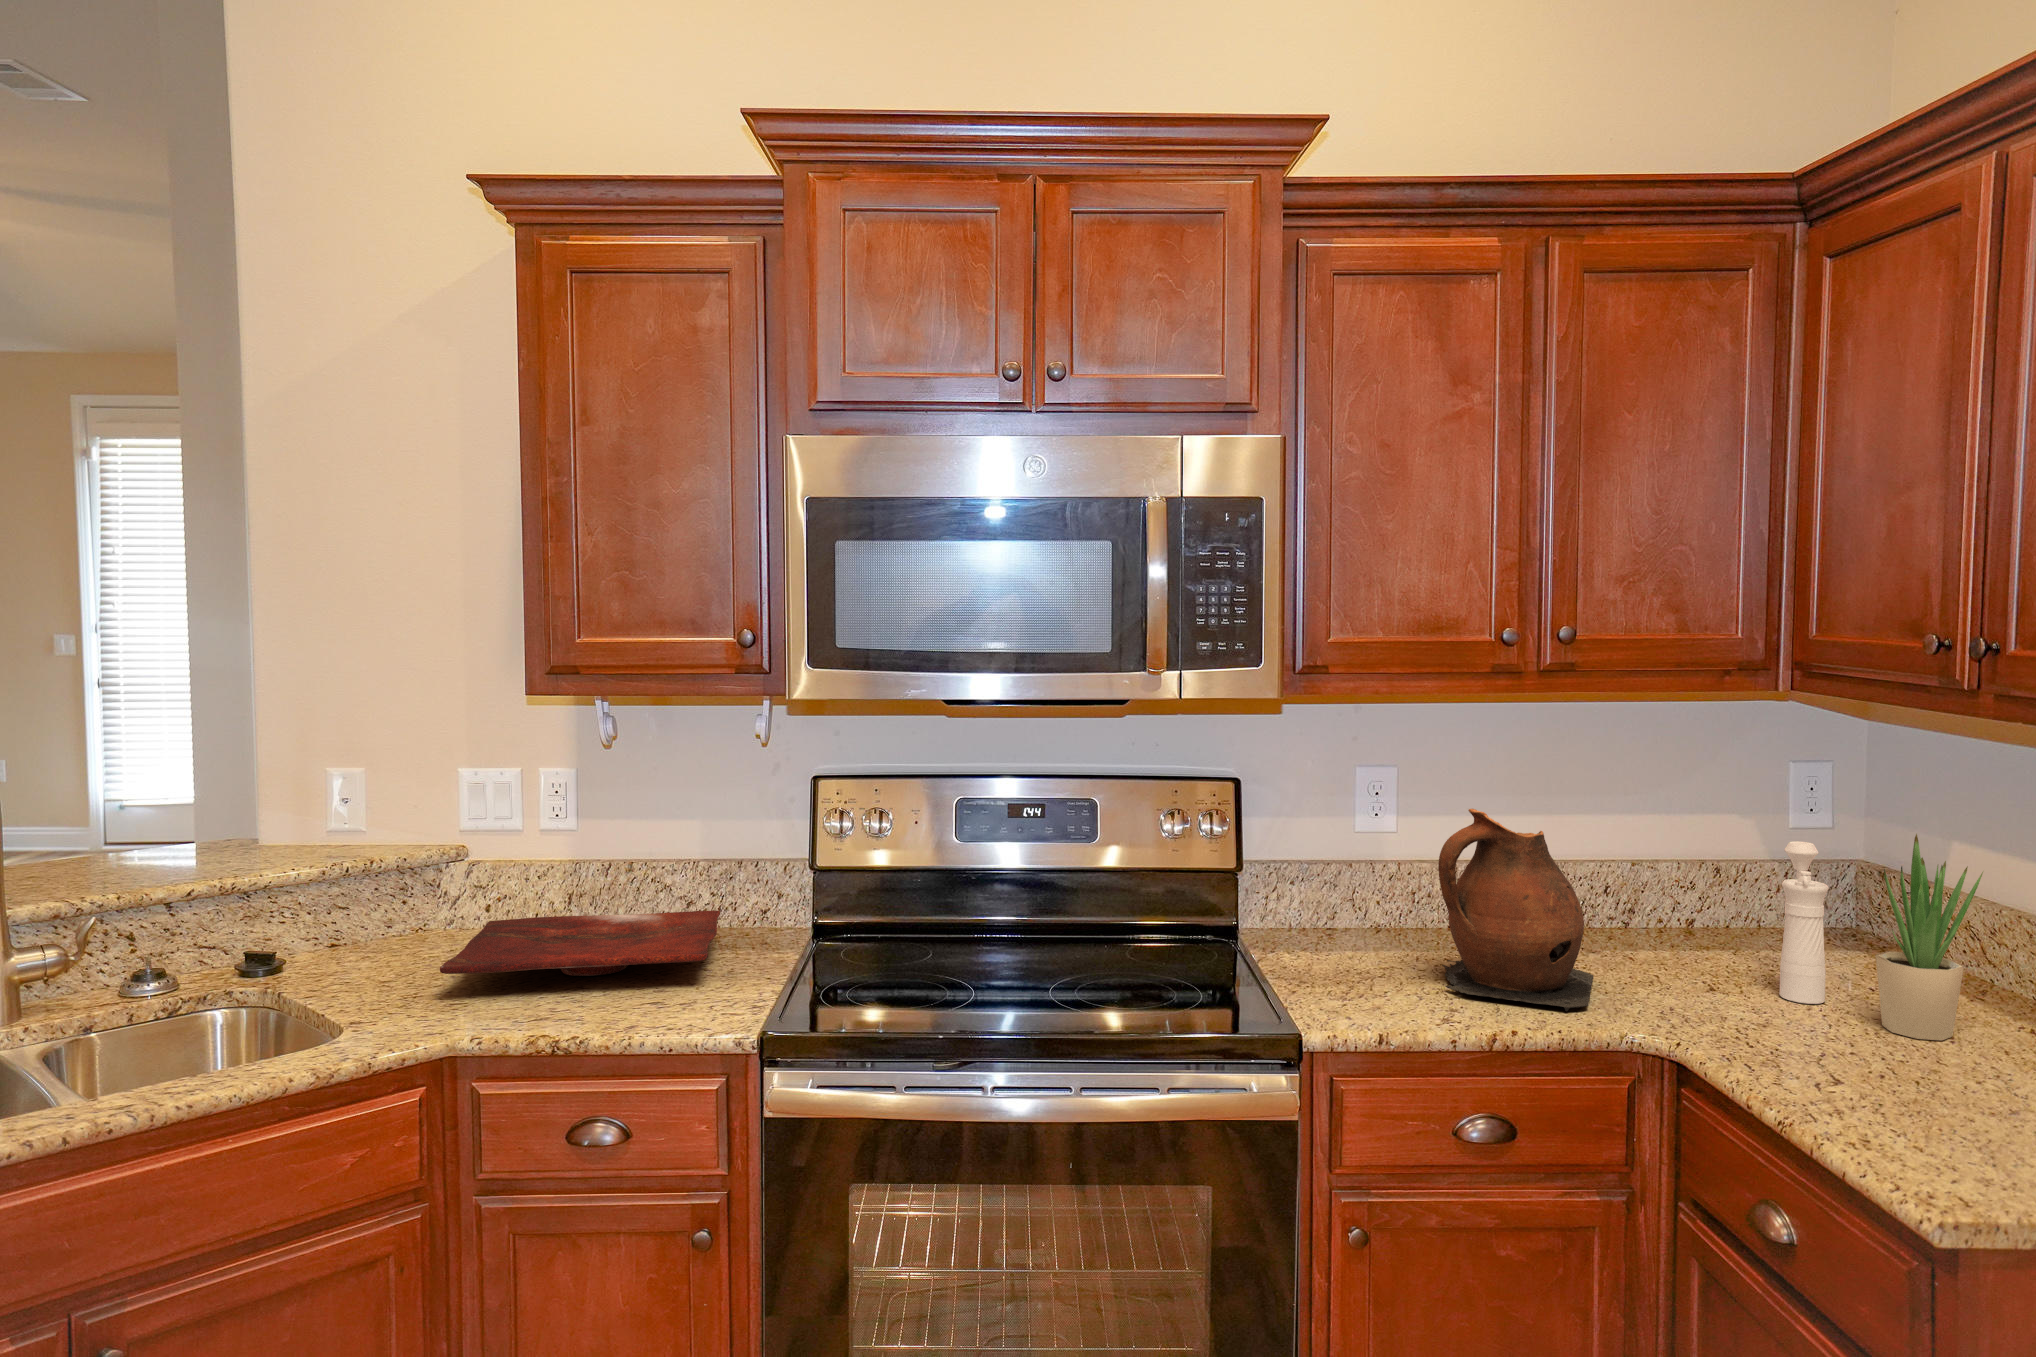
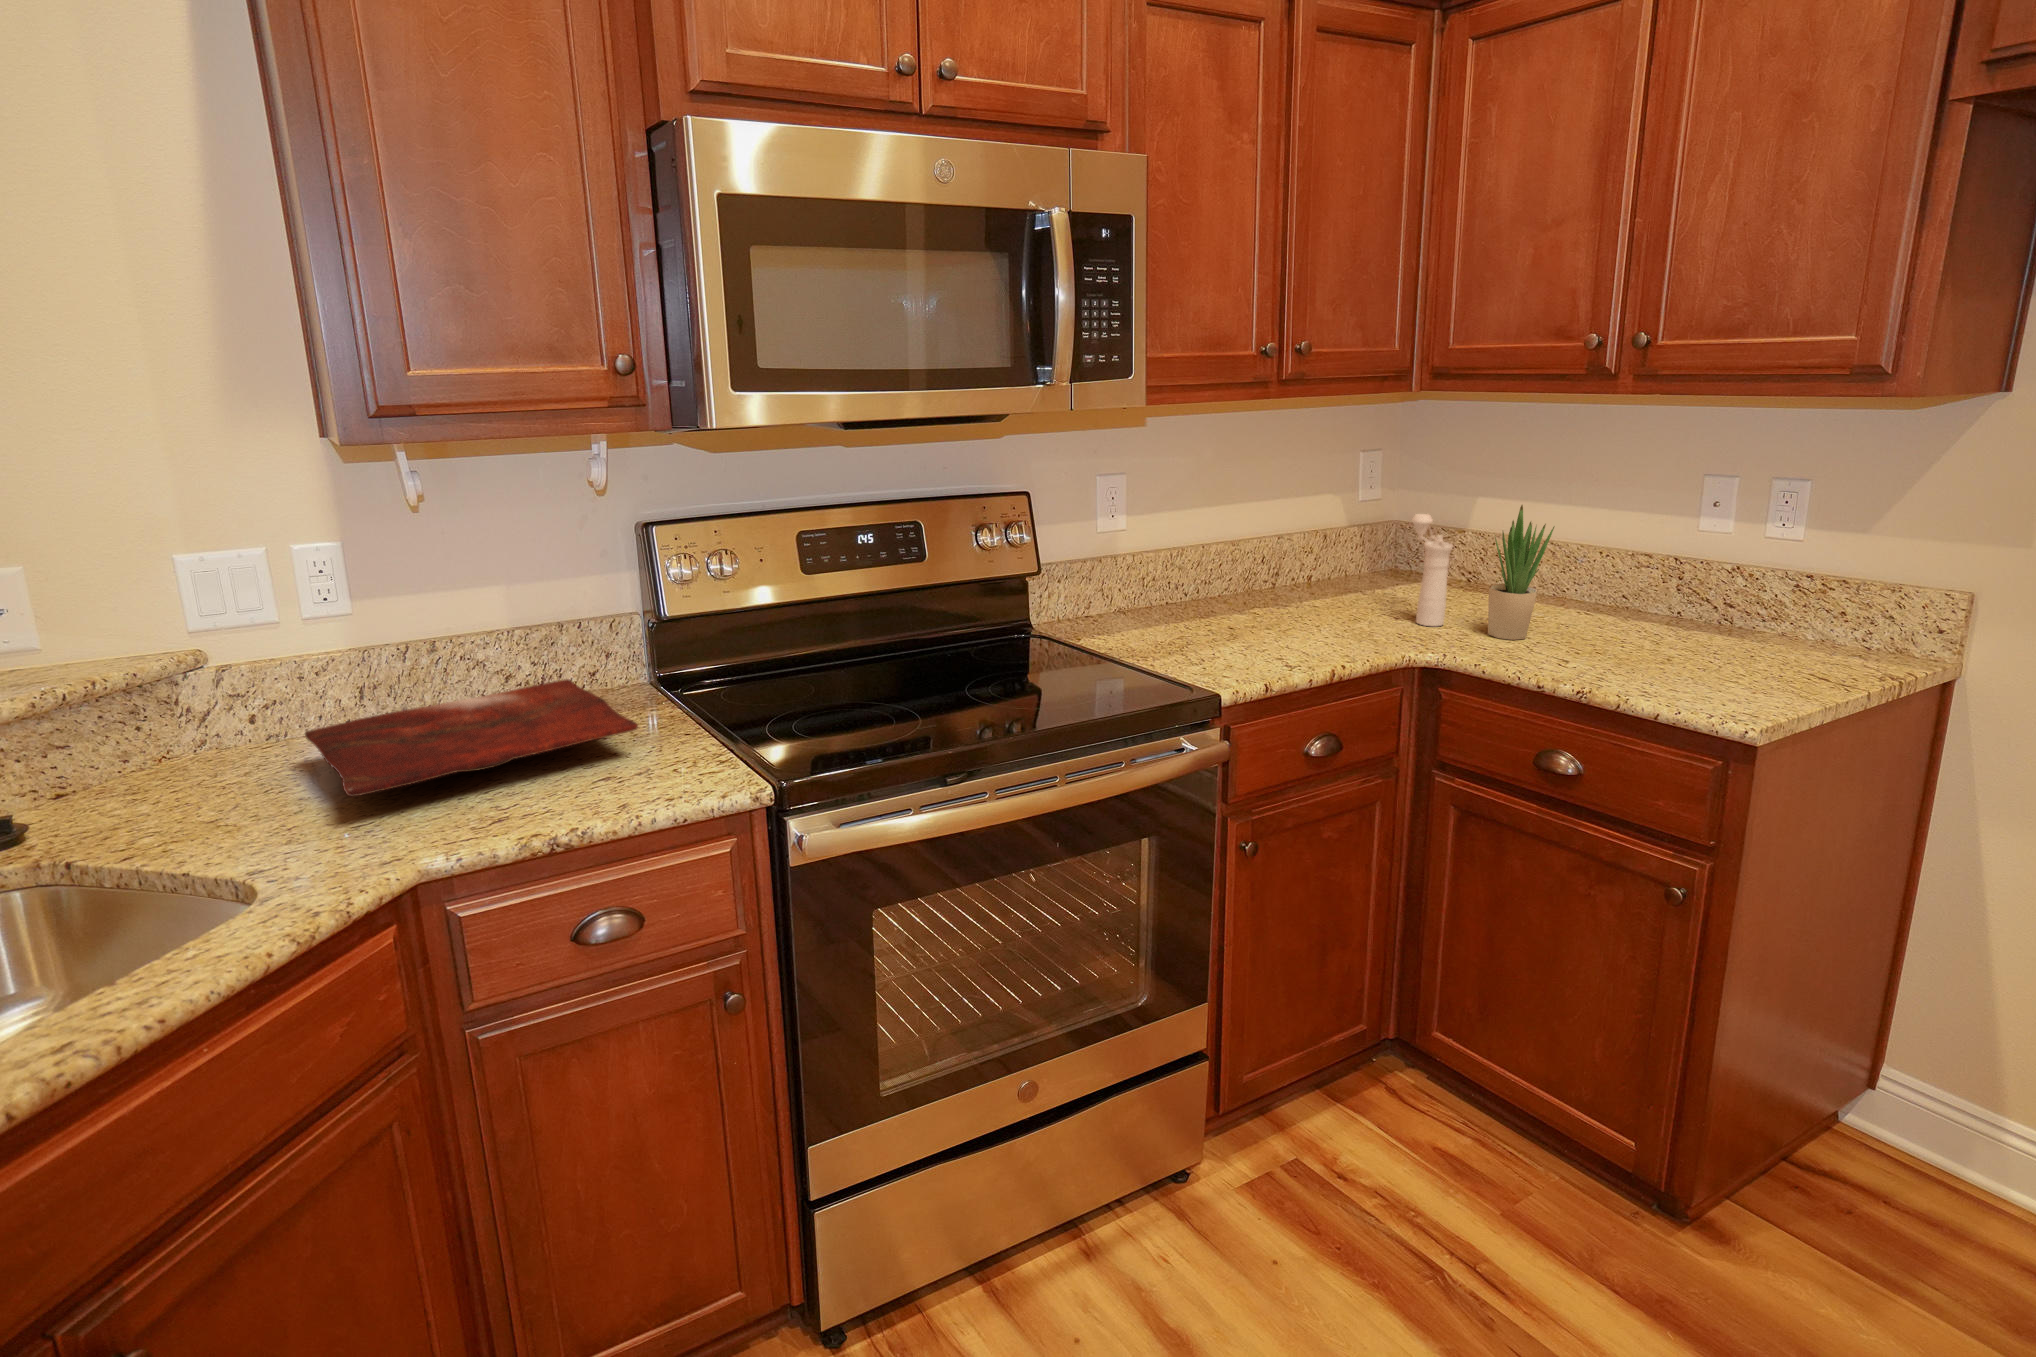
ceramic pitcher: present [1438,809,1593,1011] -> none [1209,509,1332,655]

